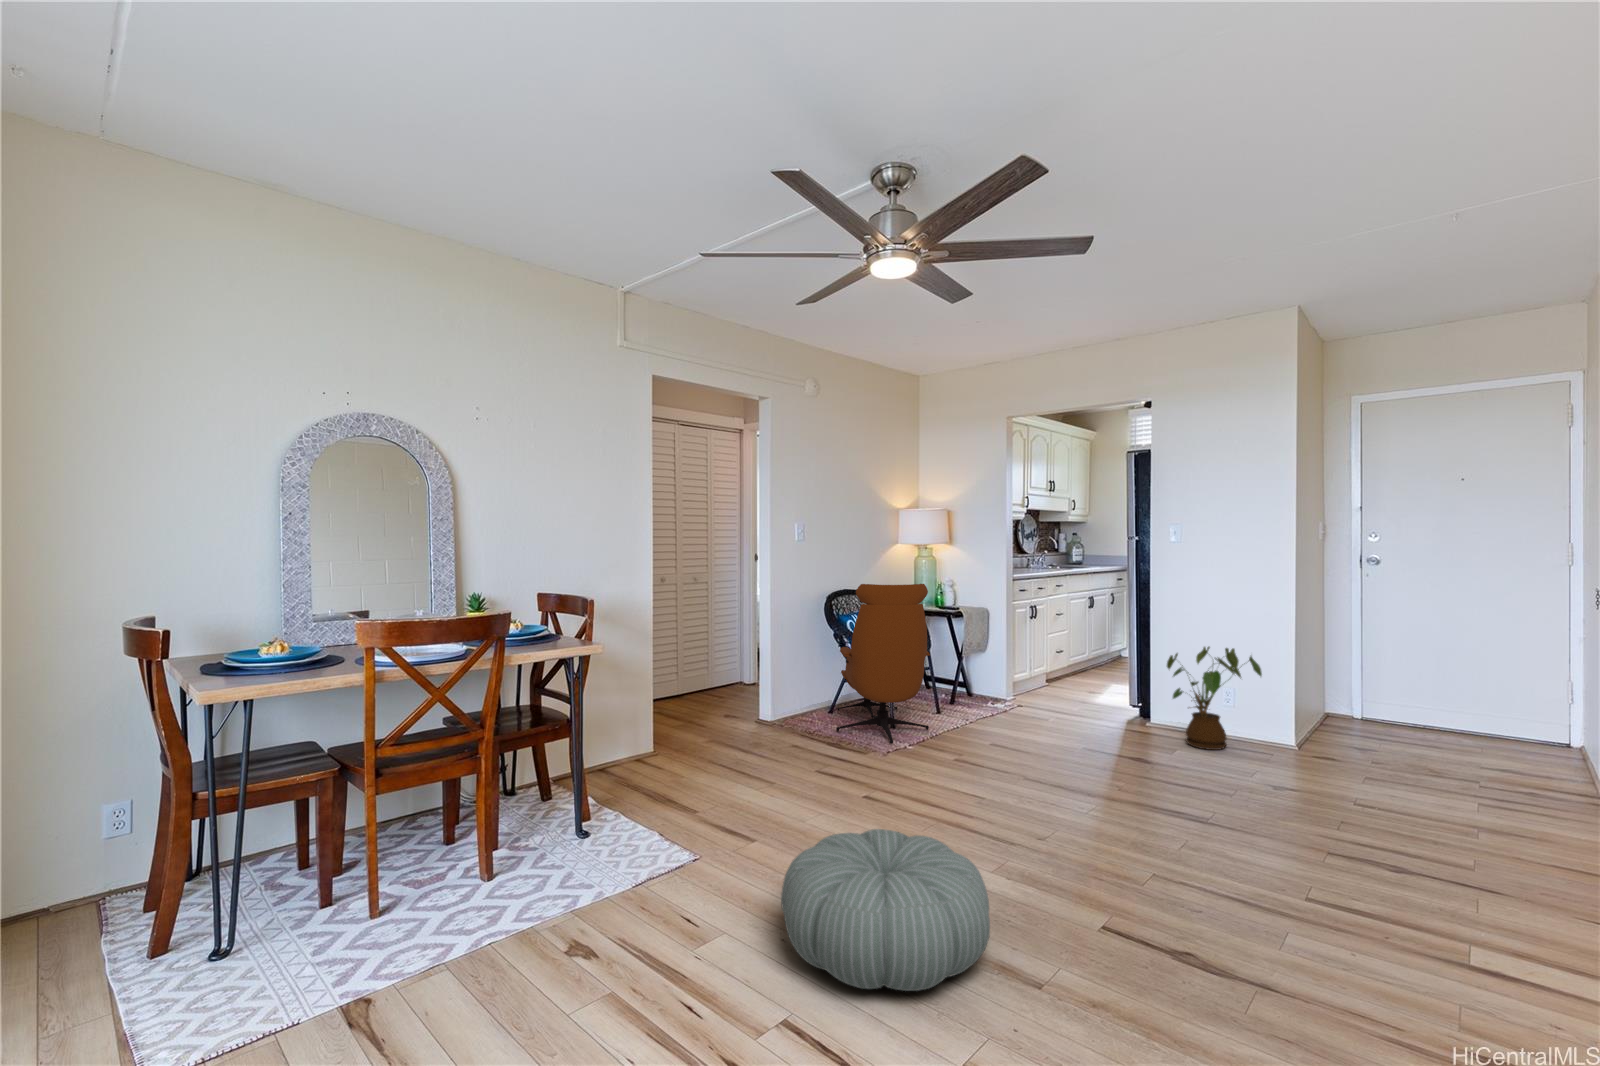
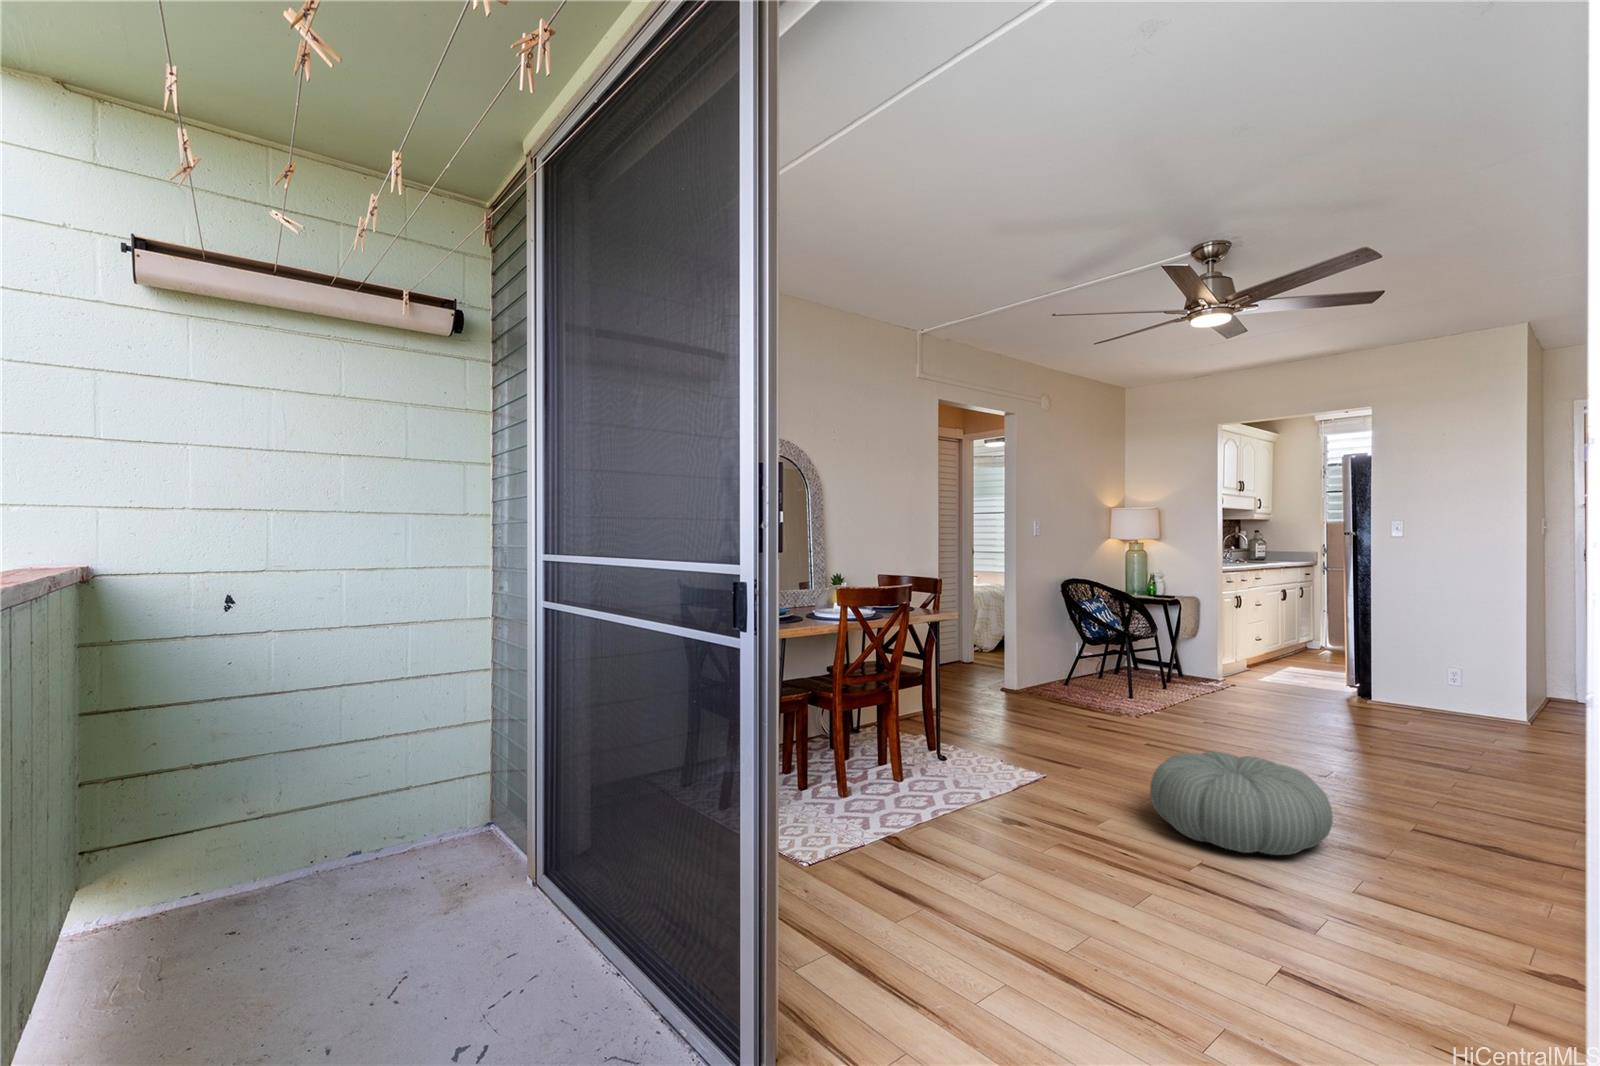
lounge chair: present [836,584,930,743] -> none [1067,573,1169,710]
house plant: present [1167,647,1262,750] -> none [1393,629,1493,721]

